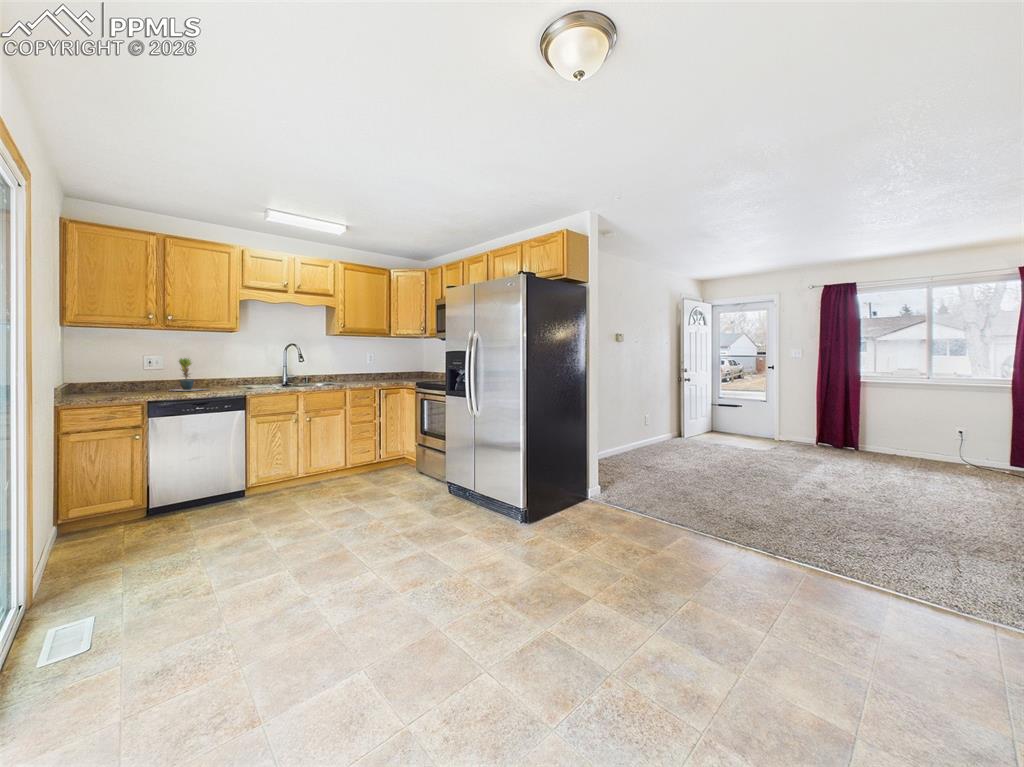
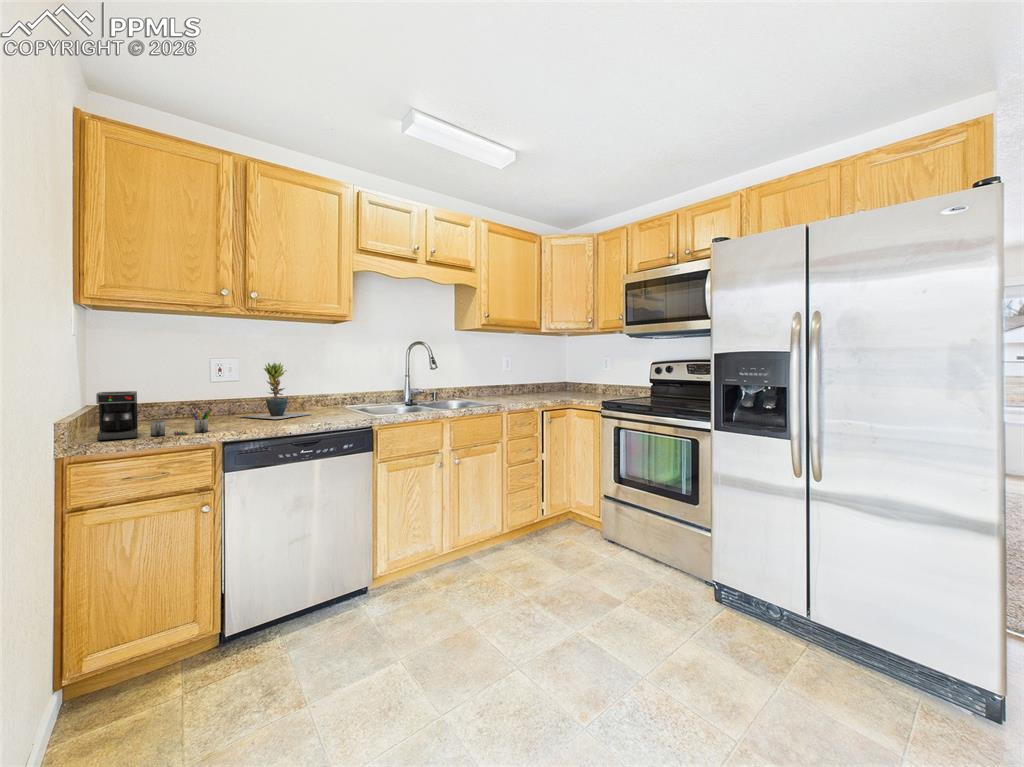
coffee maker: none [75,373,142,398] -> present [96,391,211,440]

